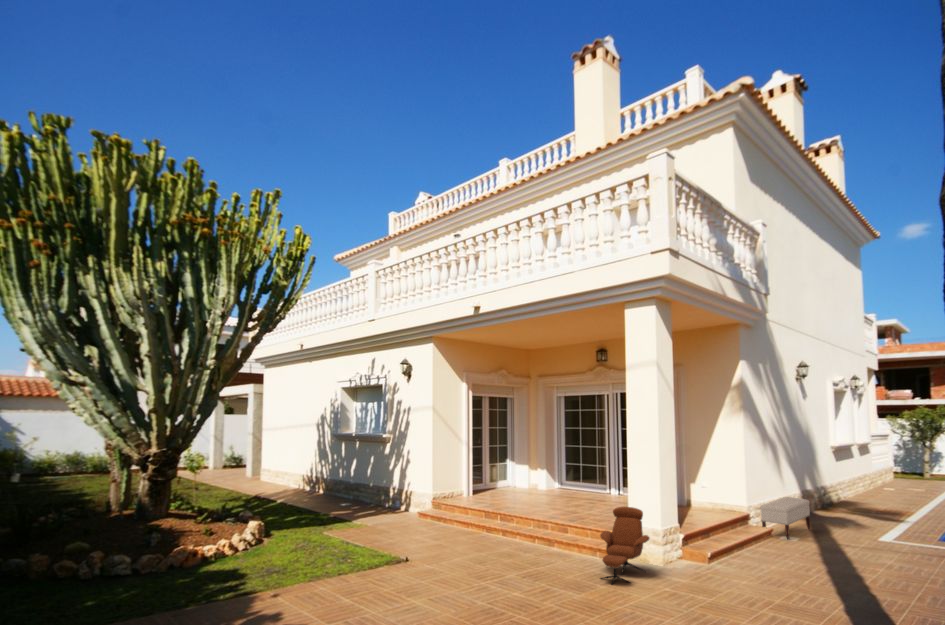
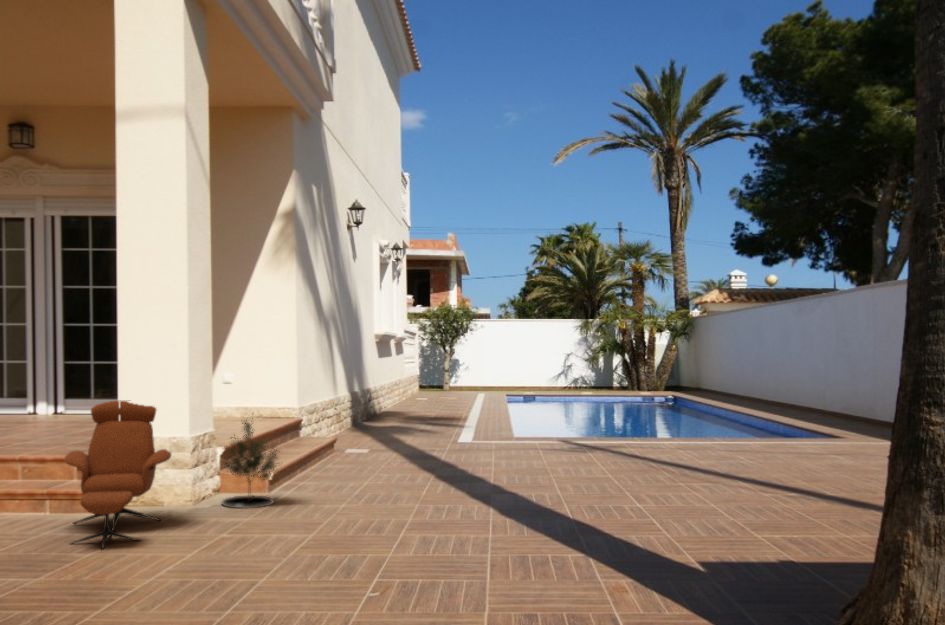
bench: present [760,497,810,540] -> none [315,395,376,455]
potted tree: none [679,518,715,572] -> present [222,418,277,508]

